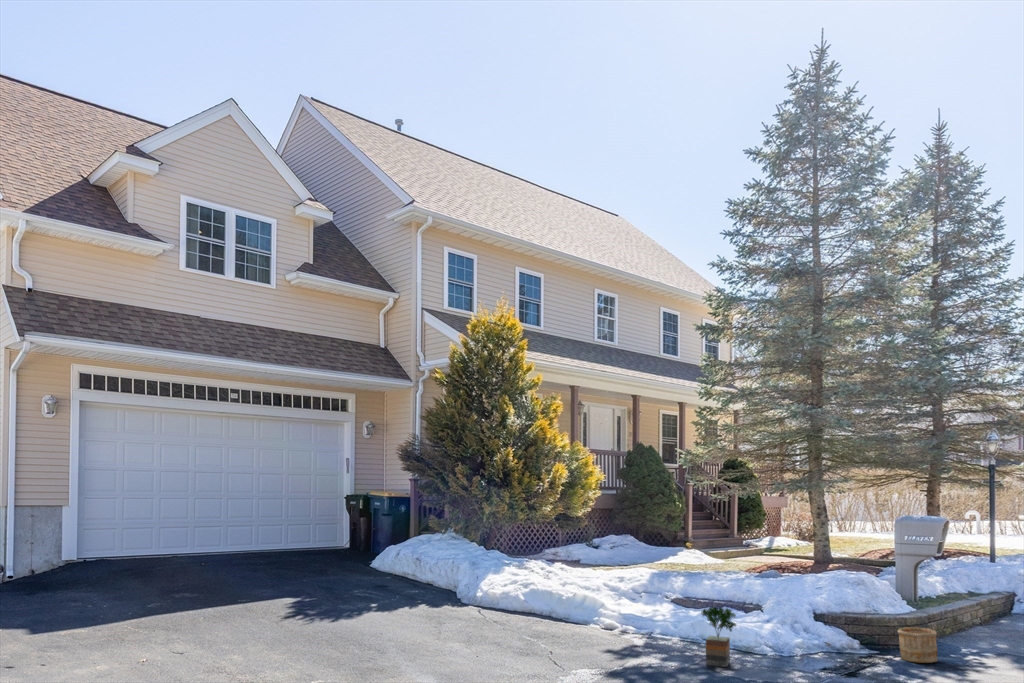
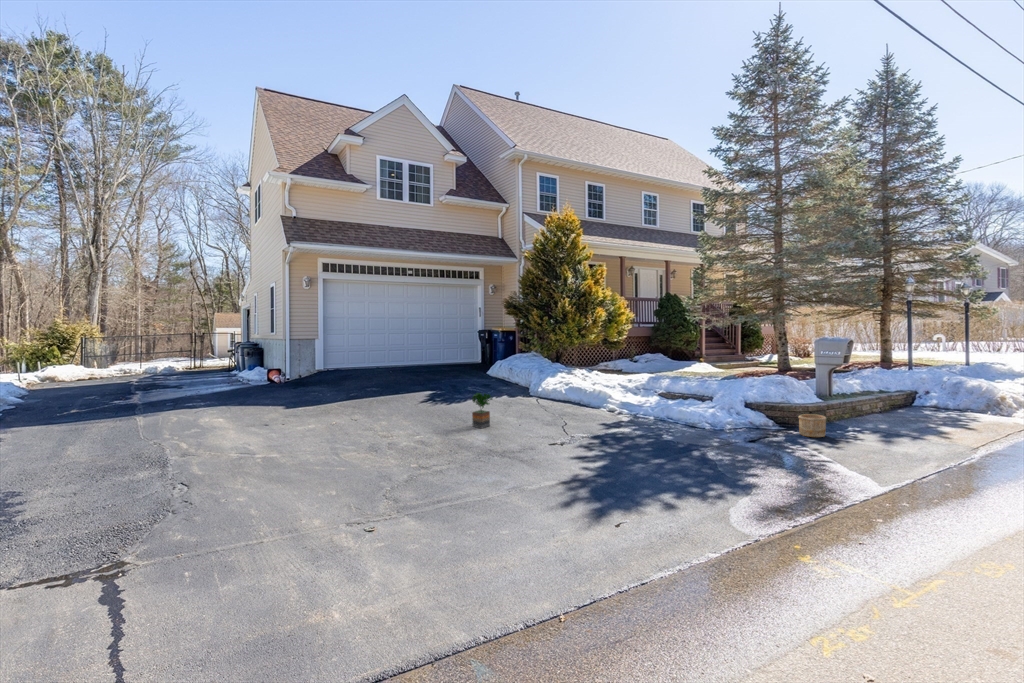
potted tree: present [702,607,736,667] -> present [472,393,492,428]

